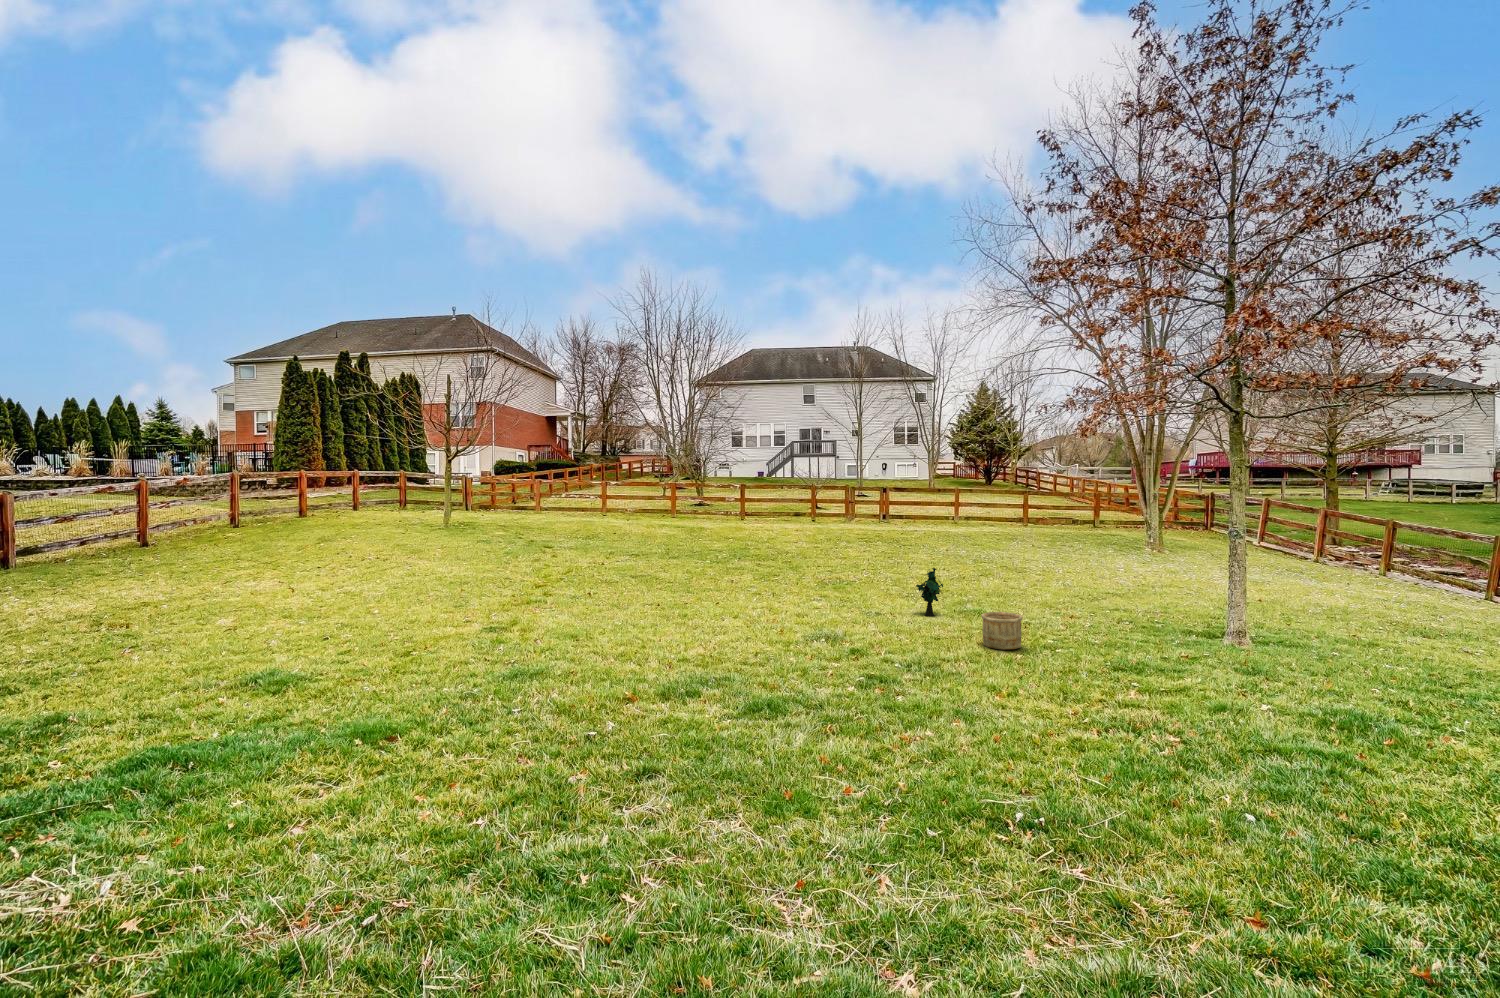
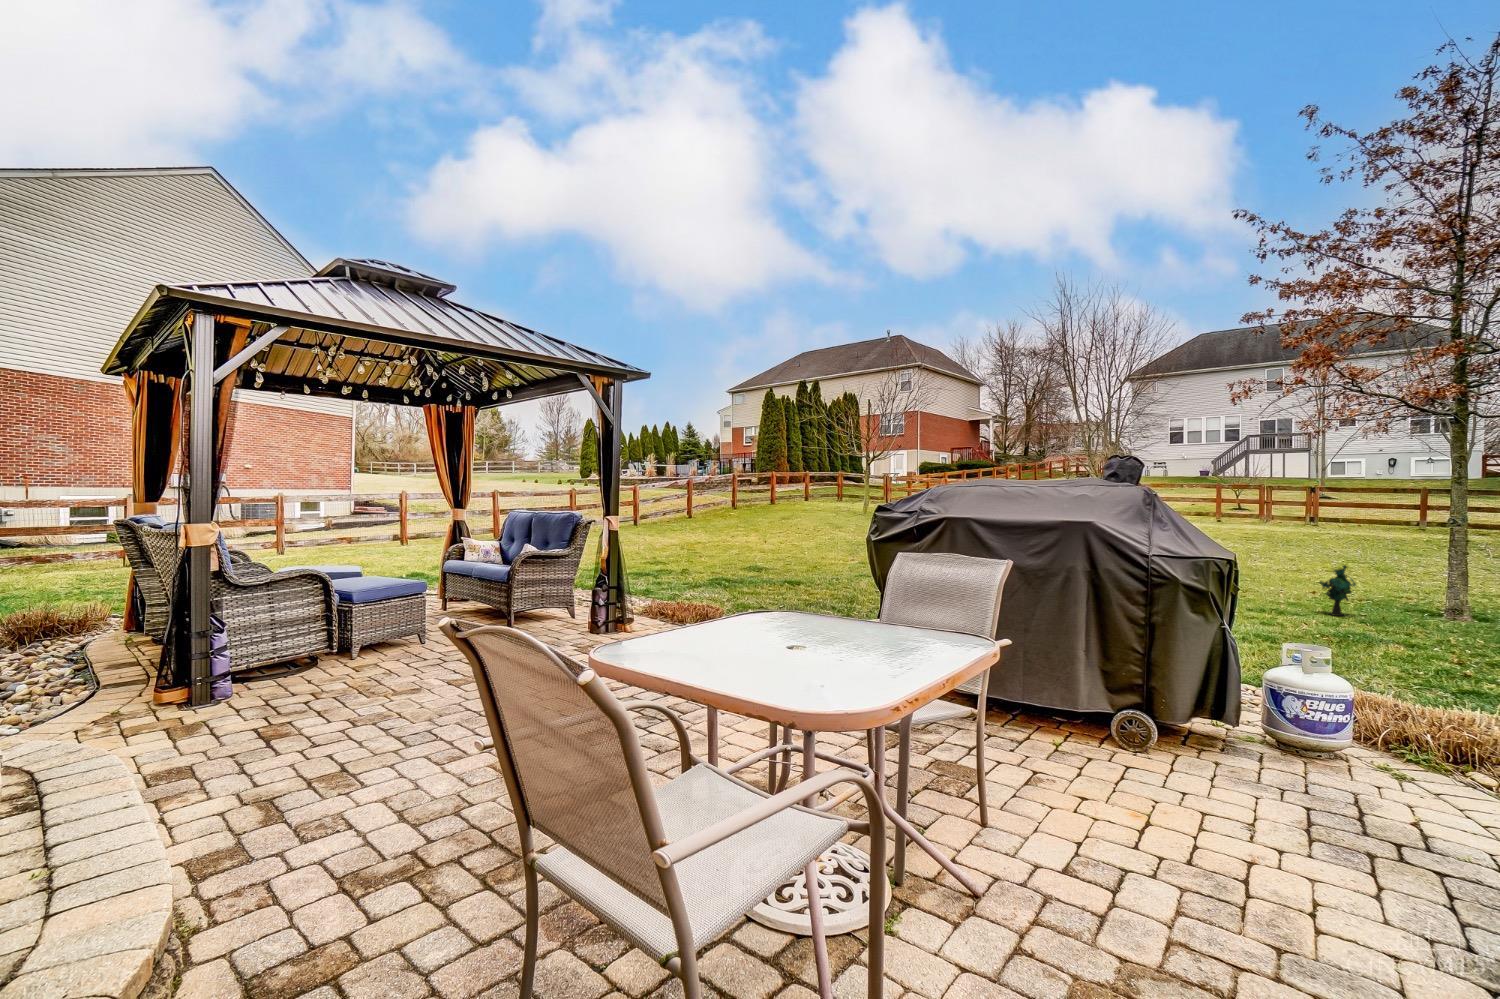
wooden bucket: present [981,612,1022,649] -> none [1381,611,1442,651]

